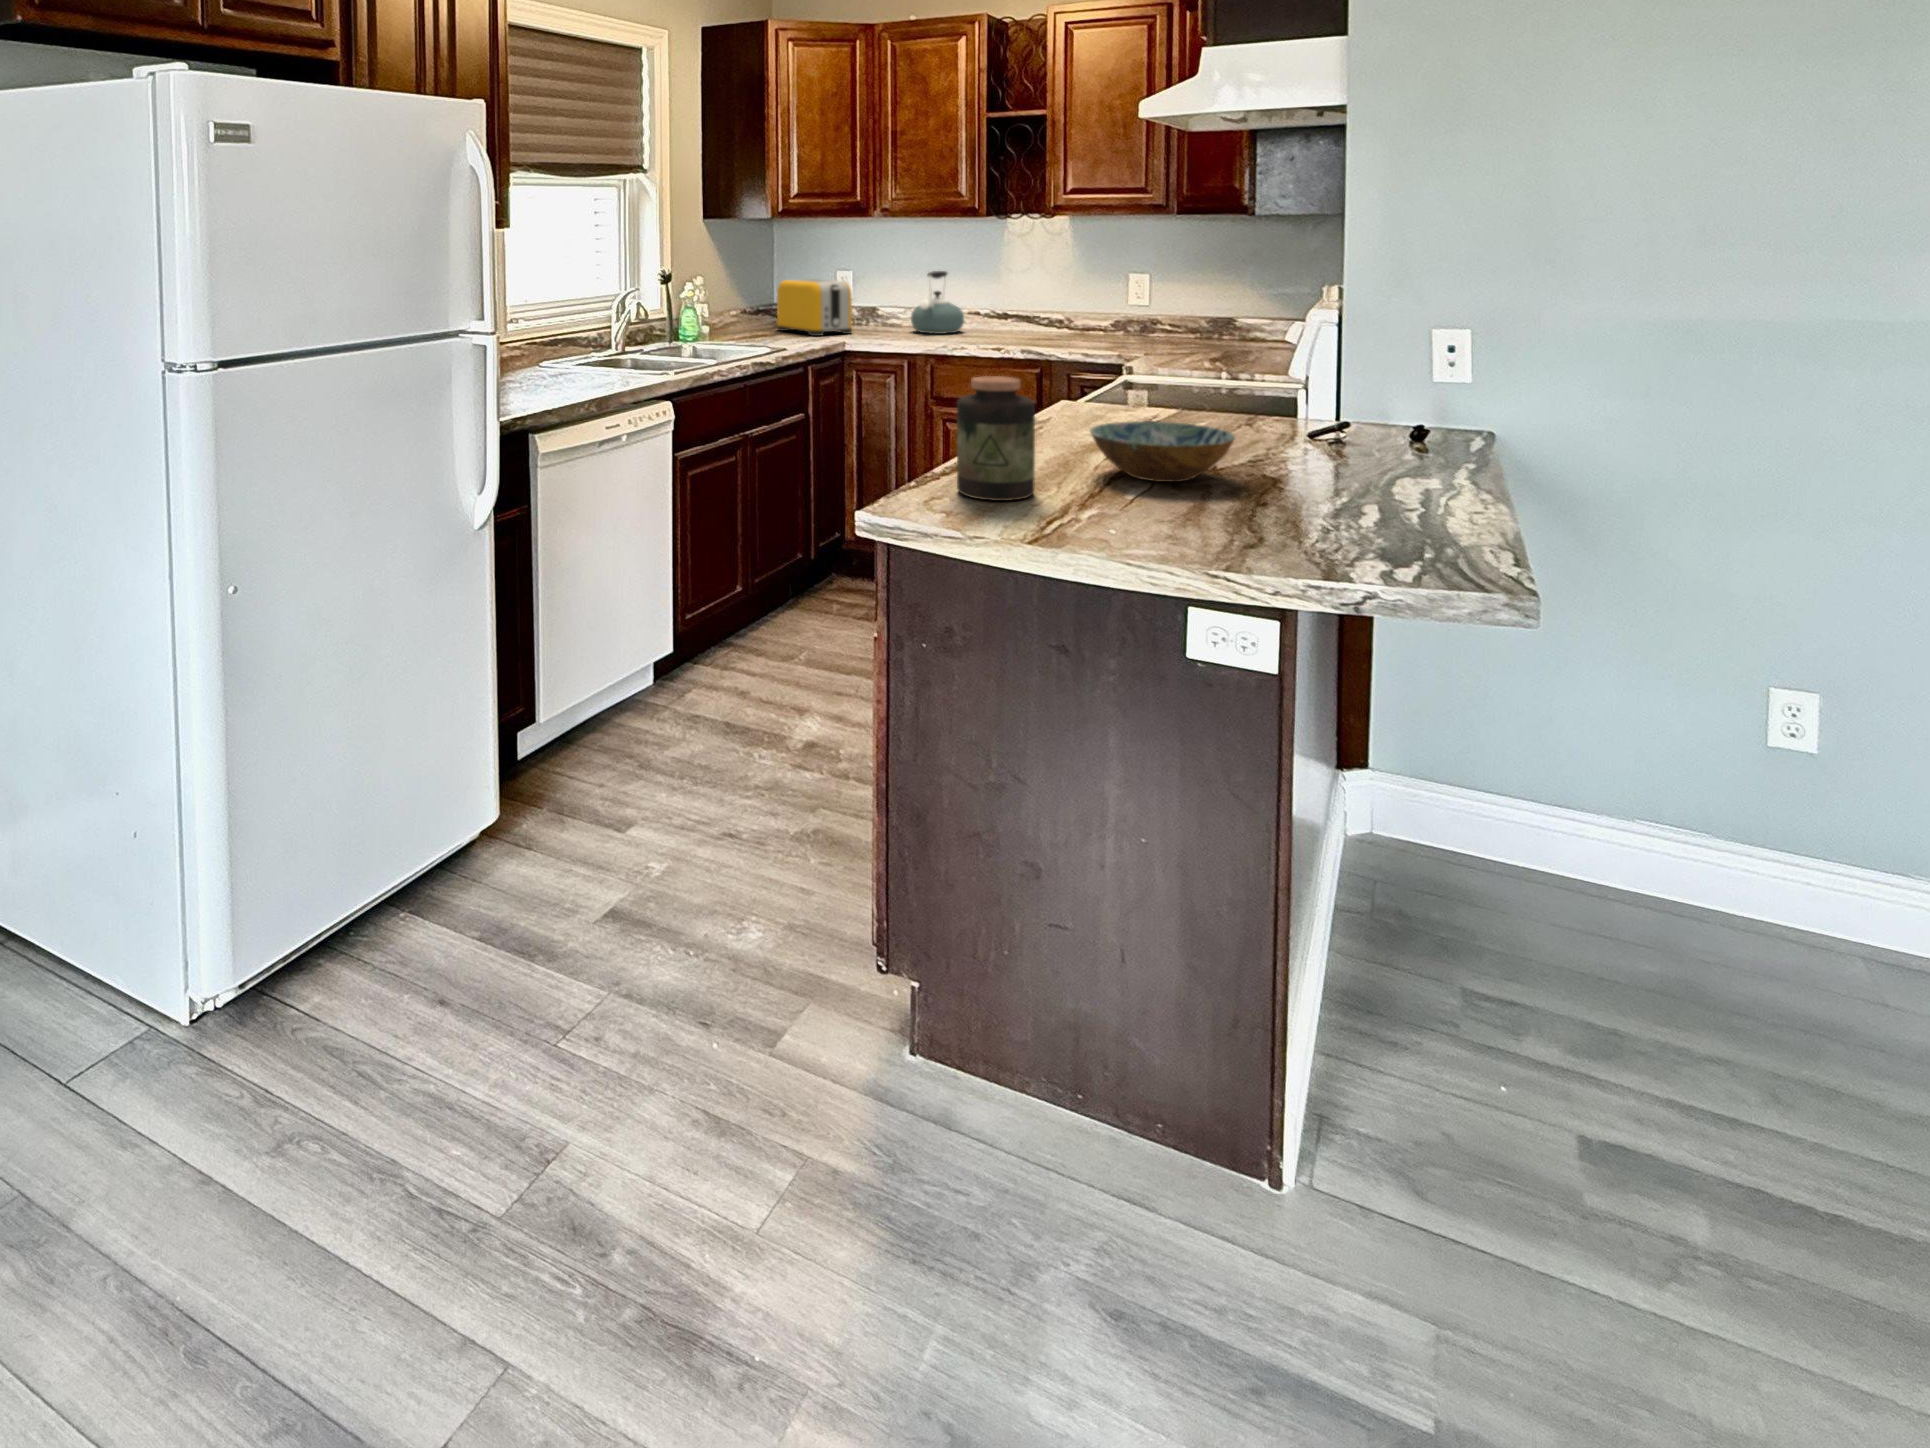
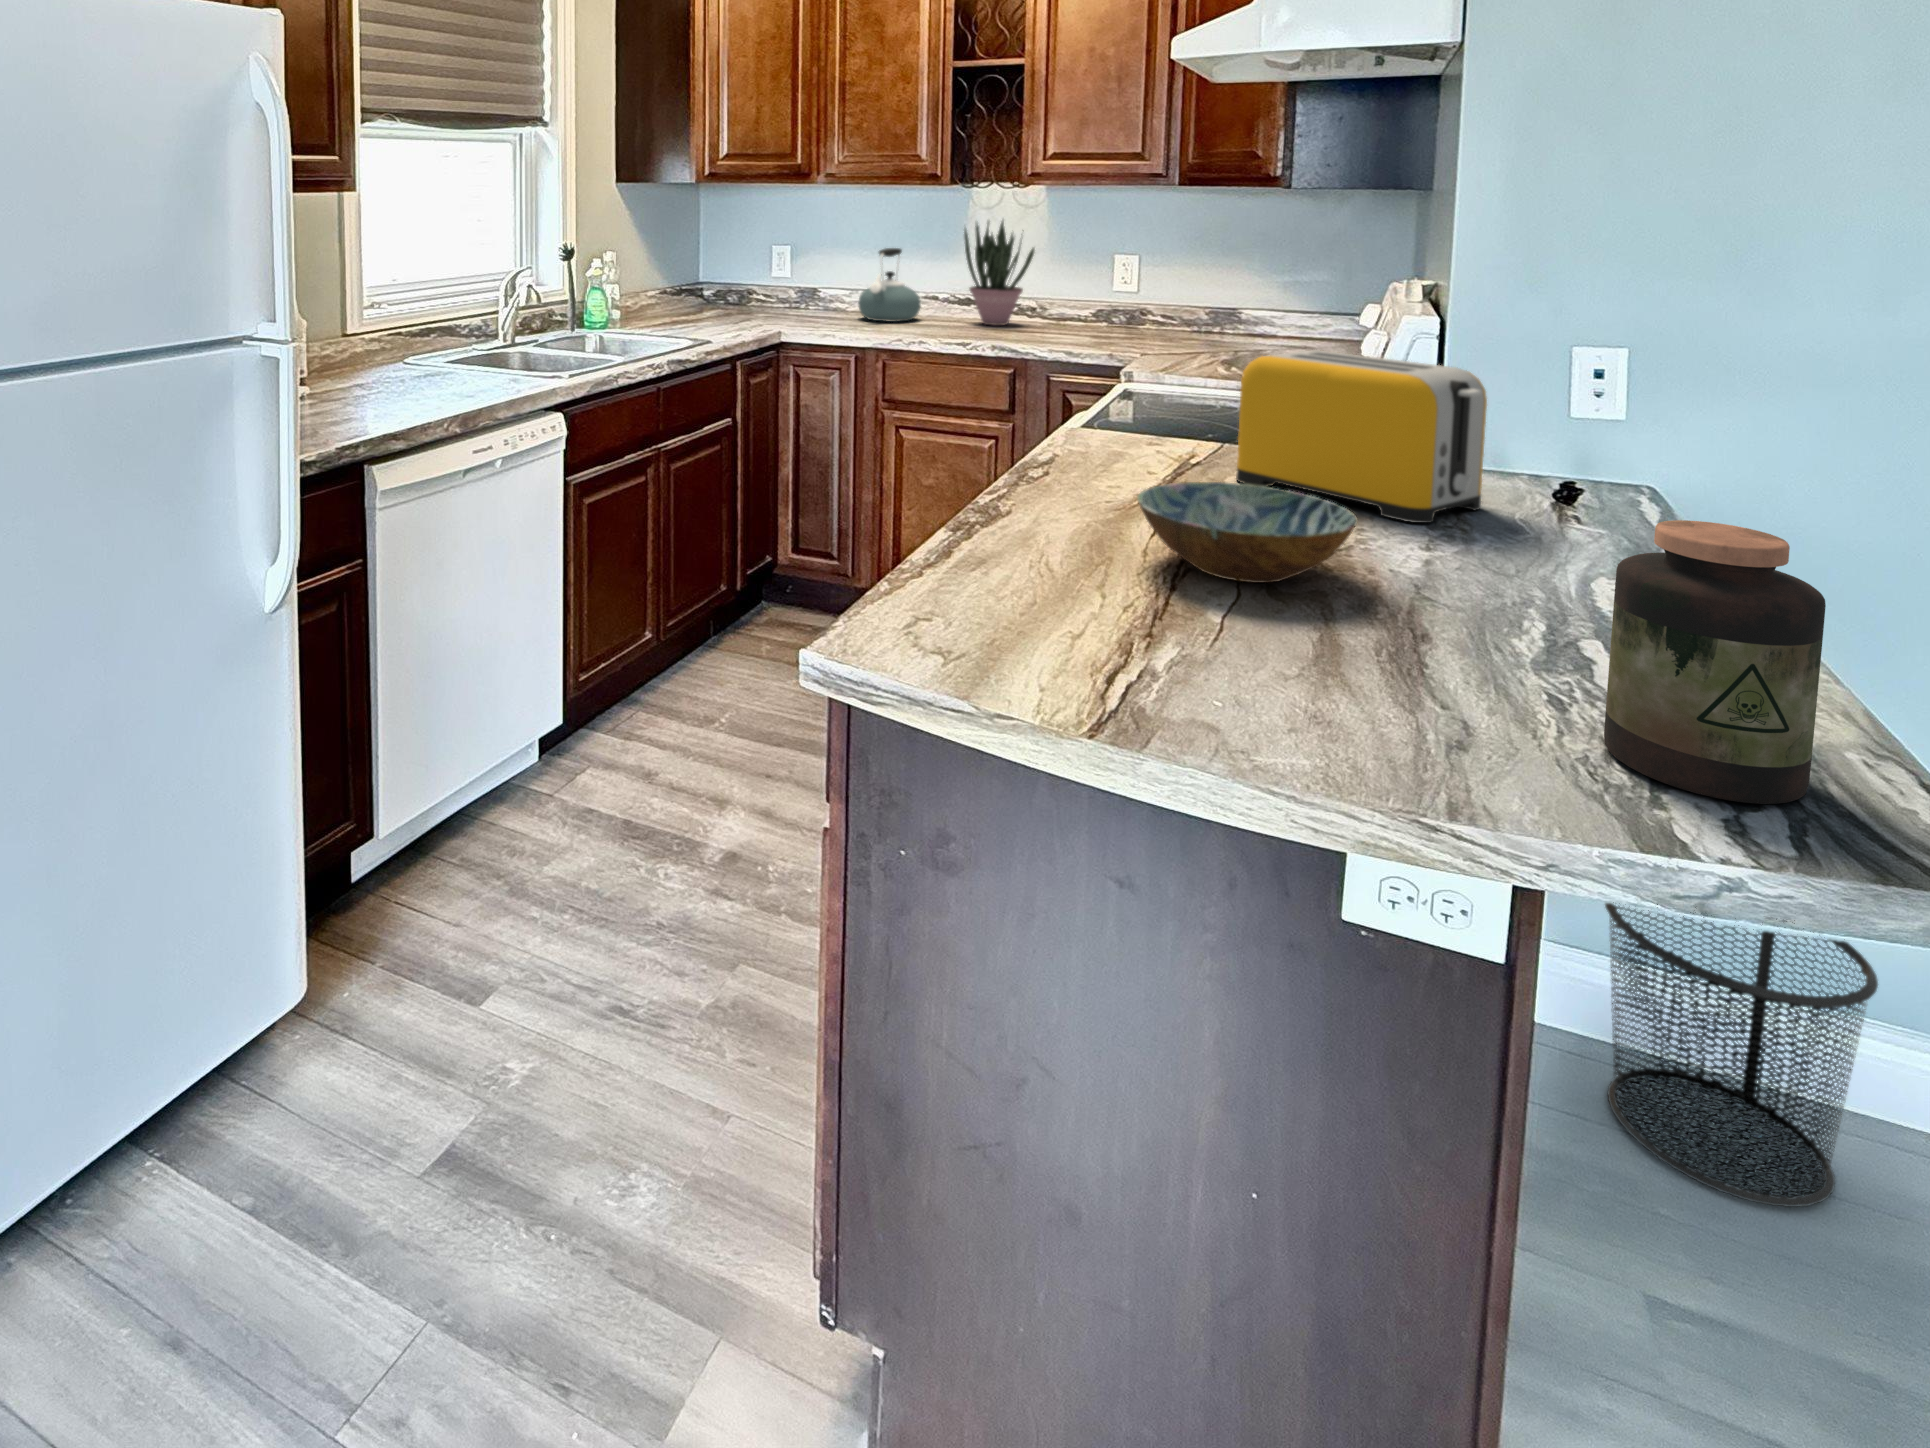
potted plant: none [999,243,1061,336] -> present [964,221,1035,326]
toaster: present [777,279,852,336] -> present [1236,350,1487,523]
jar: present [957,376,1035,501] -> present [1604,520,1826,804]
trash can: none [1458,722,1641,943] -> present [1605,902,1878,1207]

